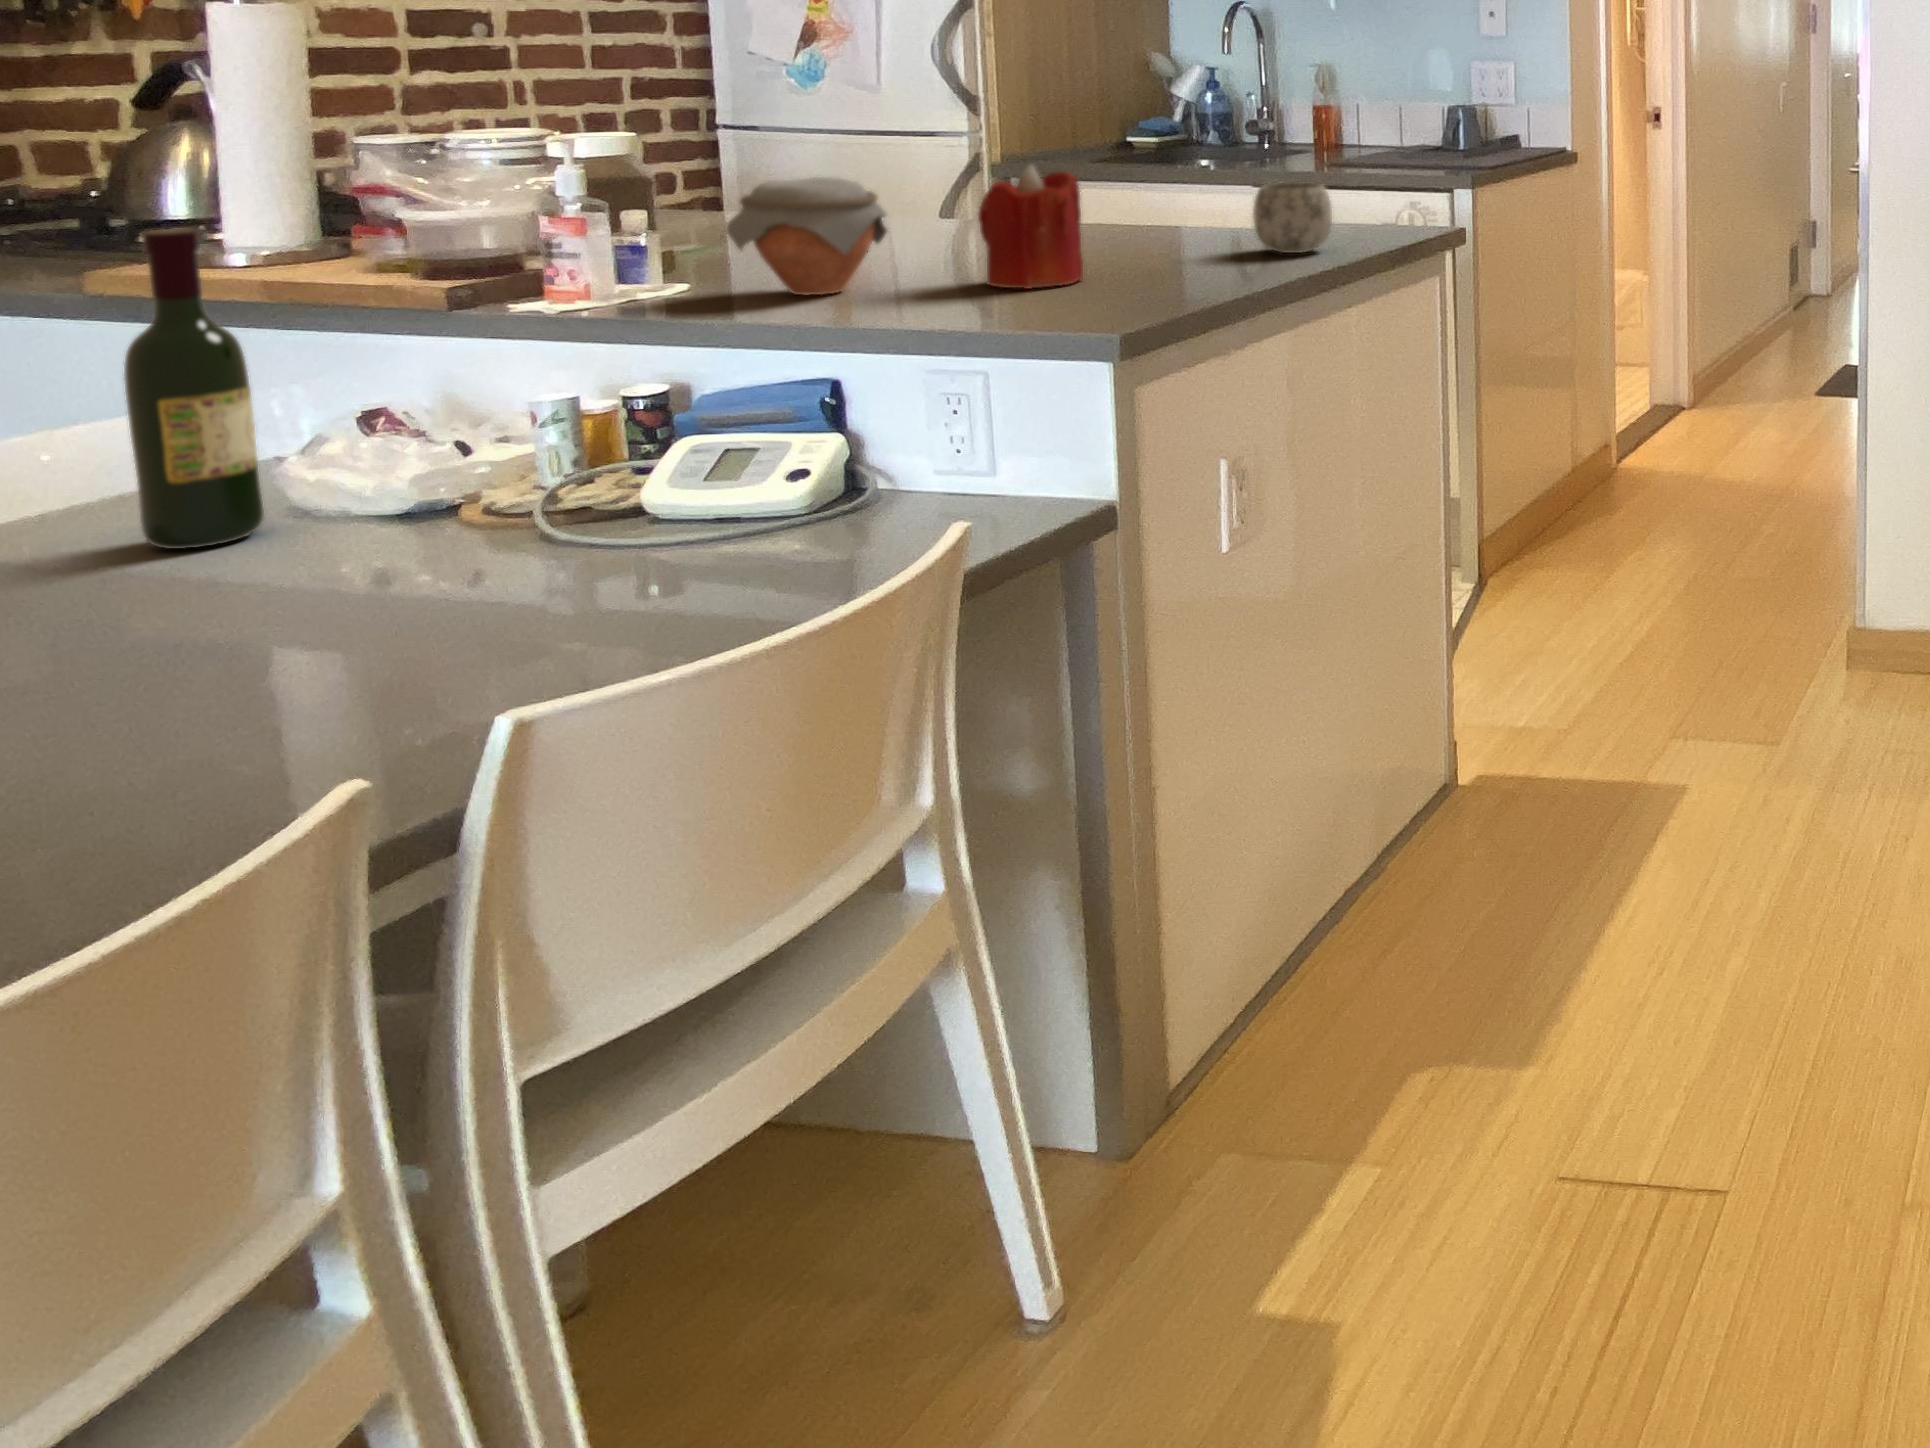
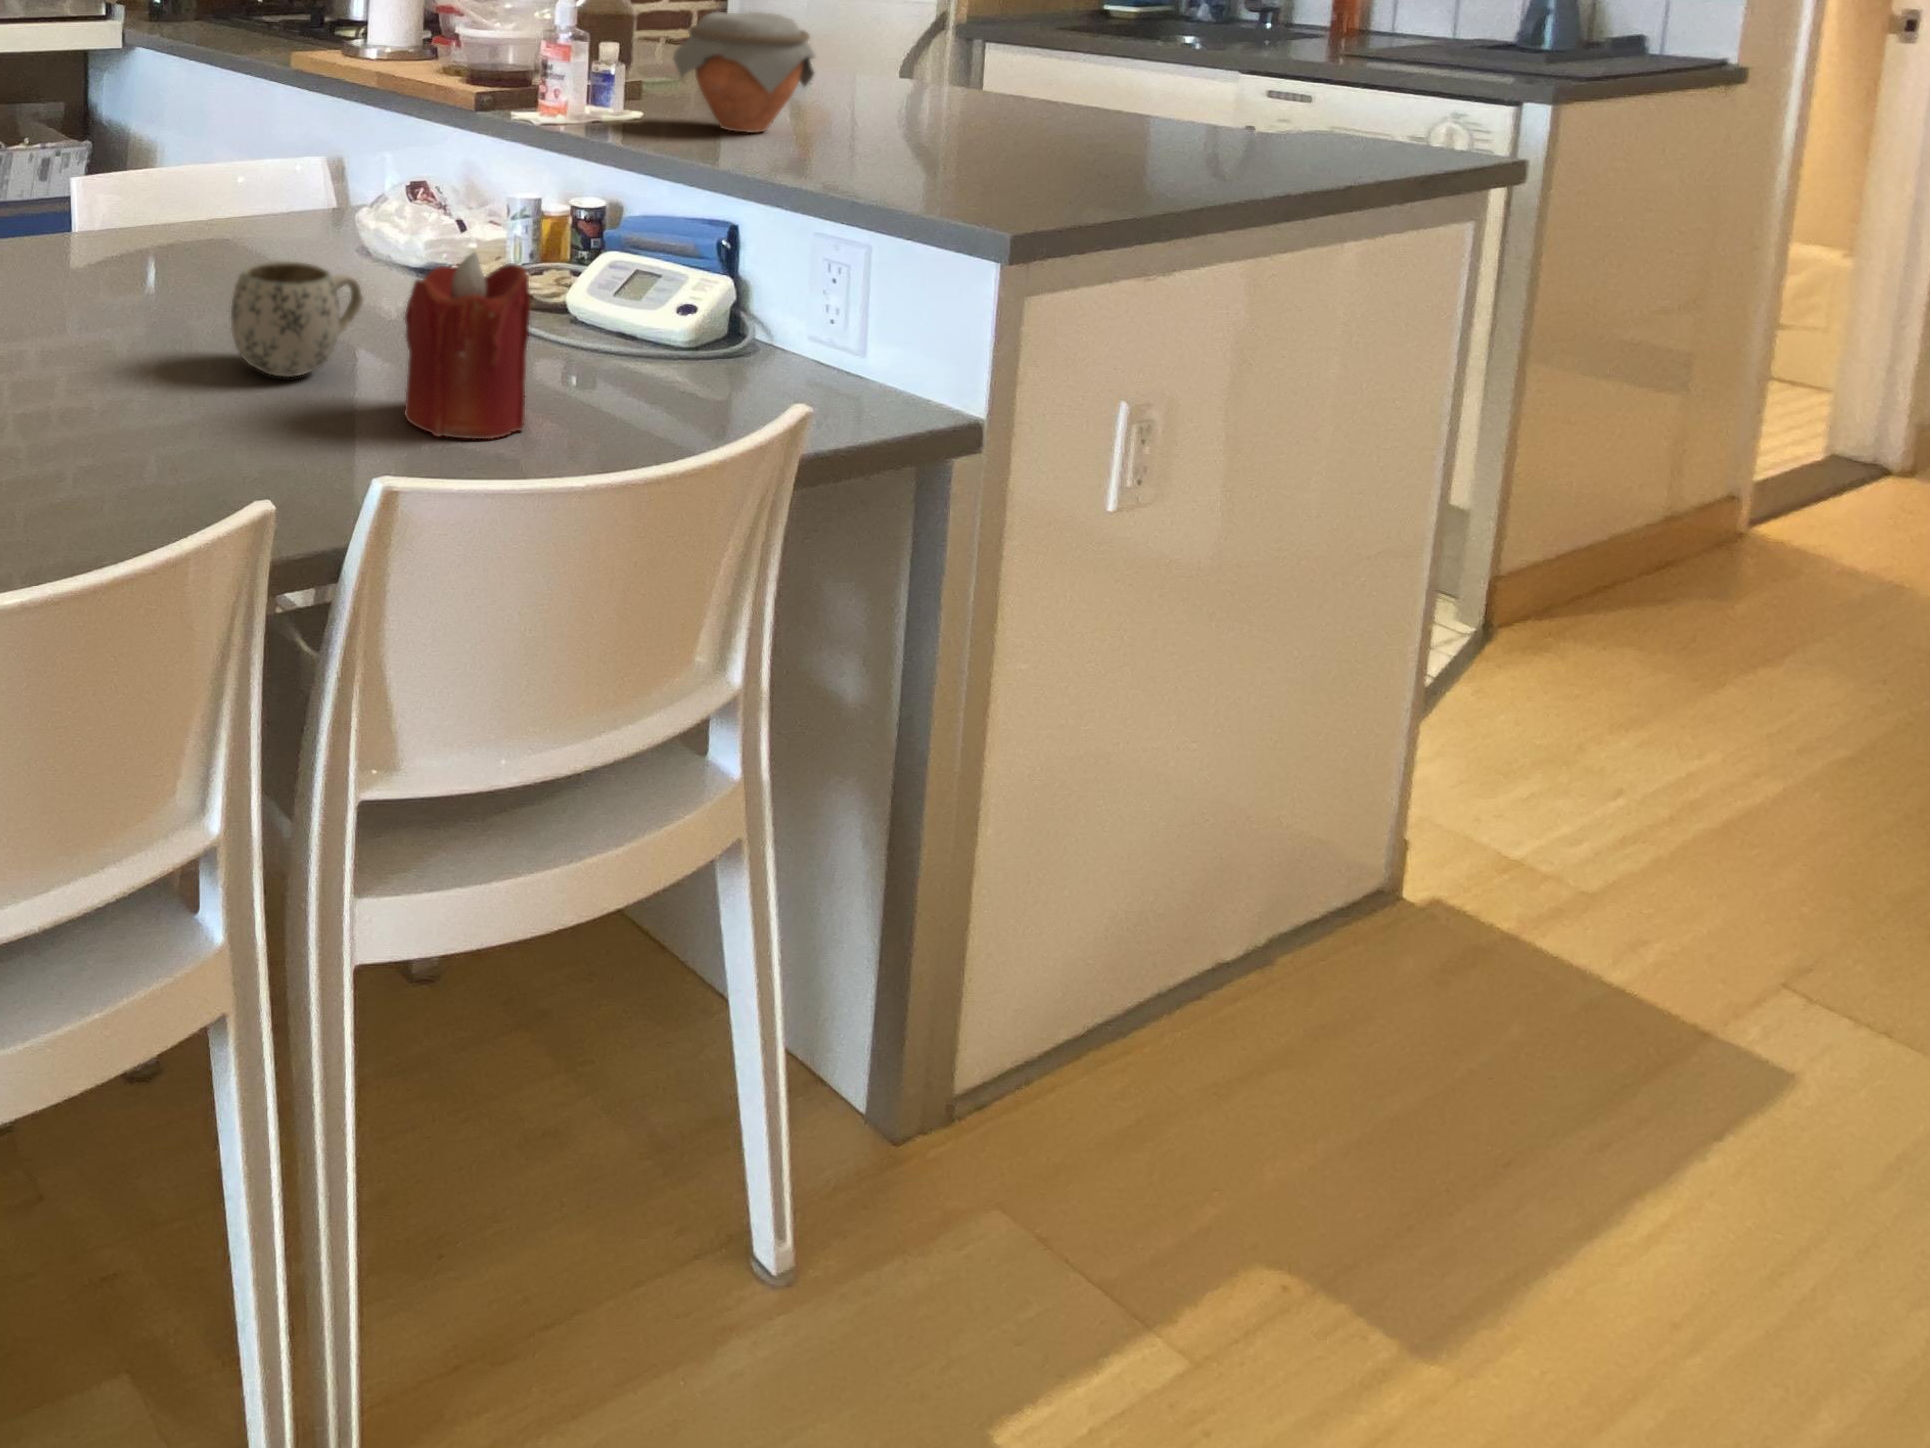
candle: present [978,165,1083,289] -> present [405,253,530,439]
mug: present [1253,182,1332,253] -> present [231,261,363,377]
wine bottle: present [124,228,264,549] -> none [267,15,335,269]

